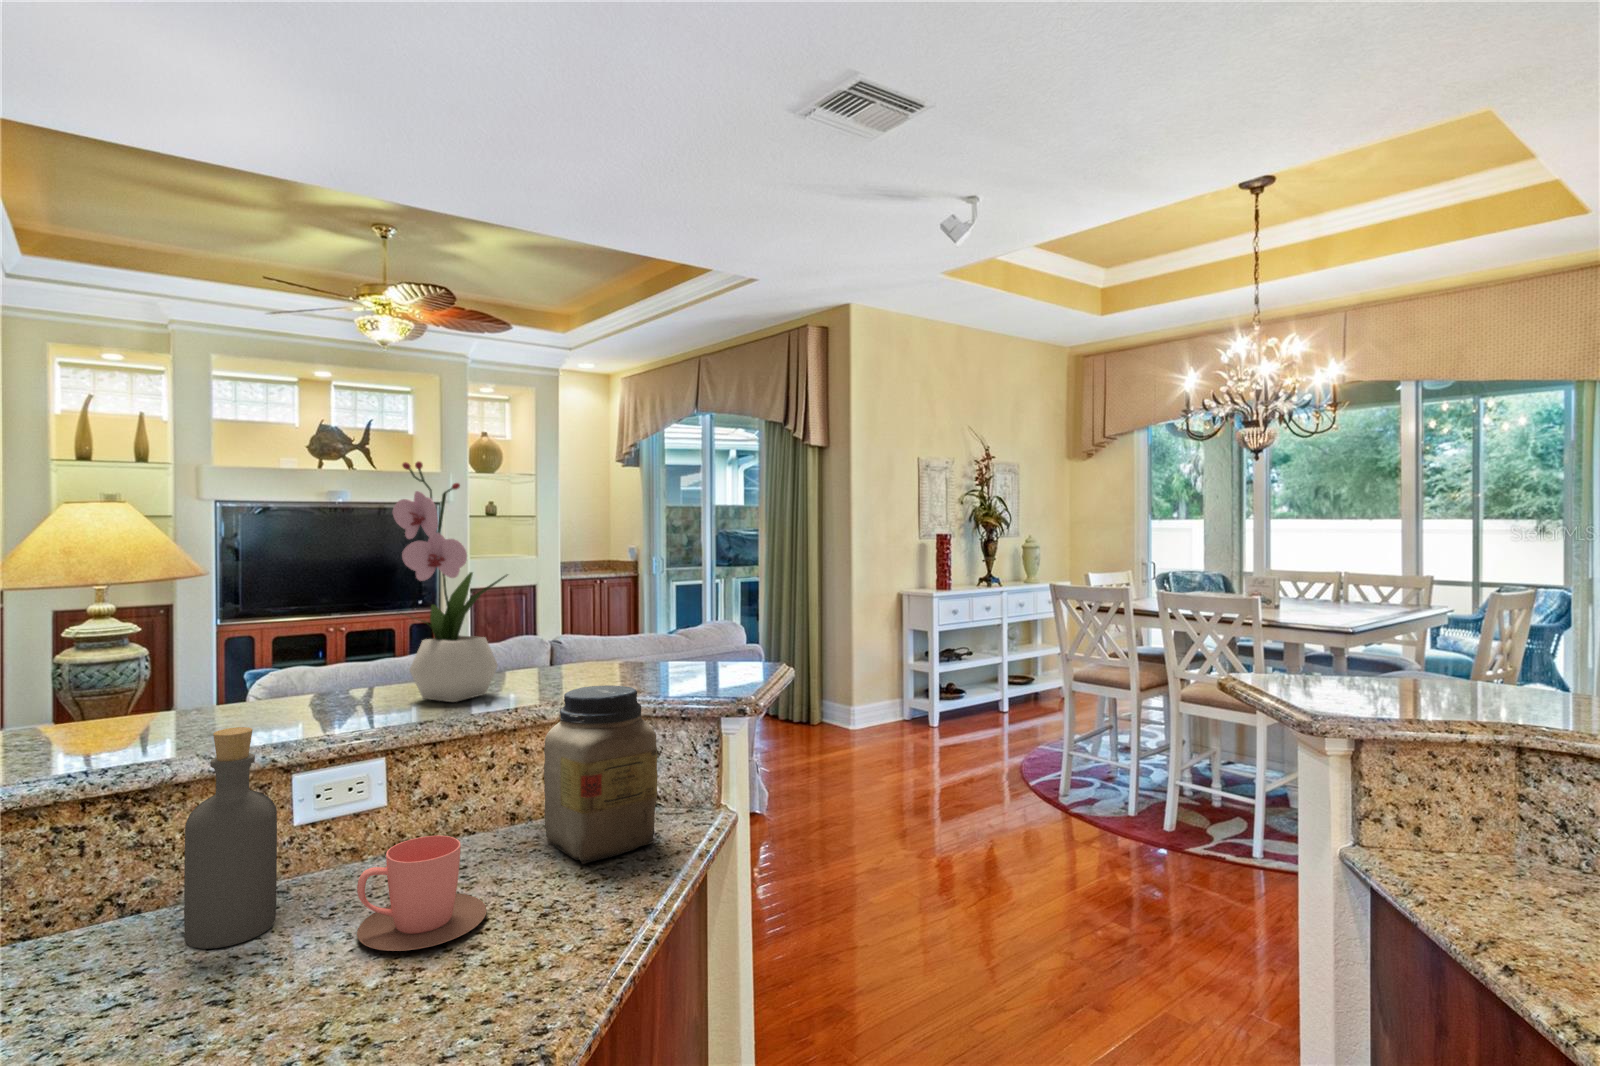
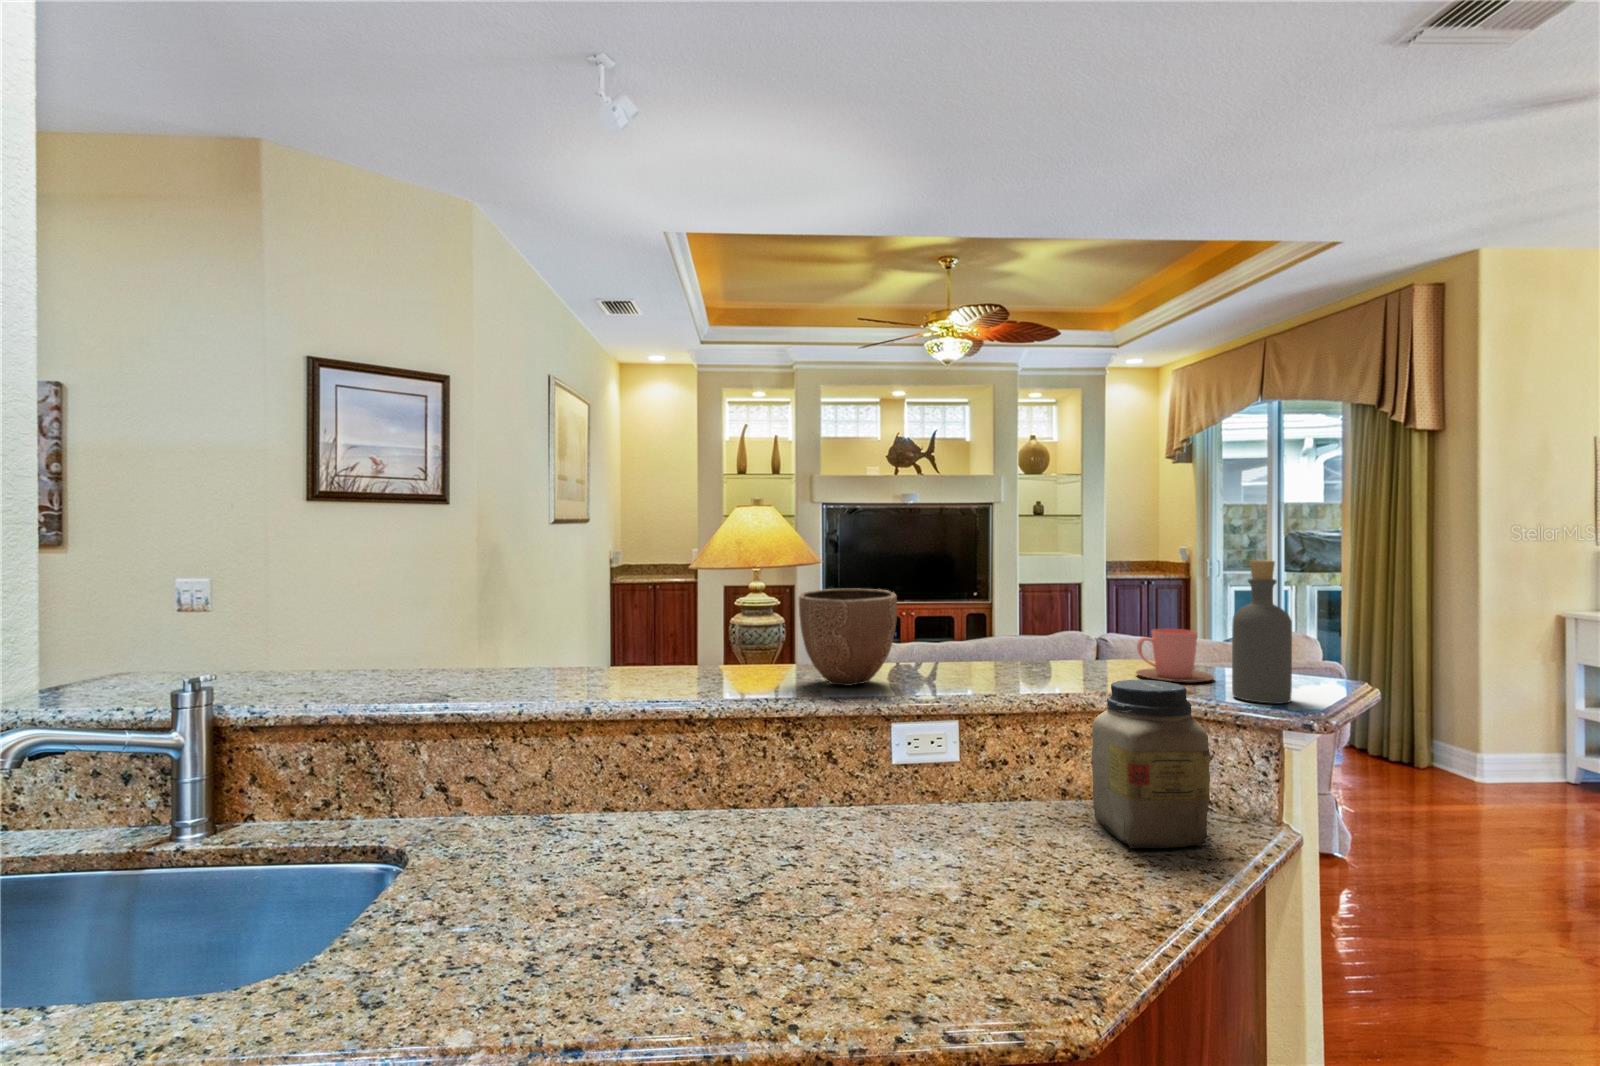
flower arrangement: present [393,461,507,702] -> none [959,470,1058,682]
decorative bowl: none [148,605,306,735] -> present [799,589,897,686]
bottle: present [184,727,277,949] -> present [1232,560,1292,703]
cup: present [357,835,487,951] -> present [1136,629,1214,682]

